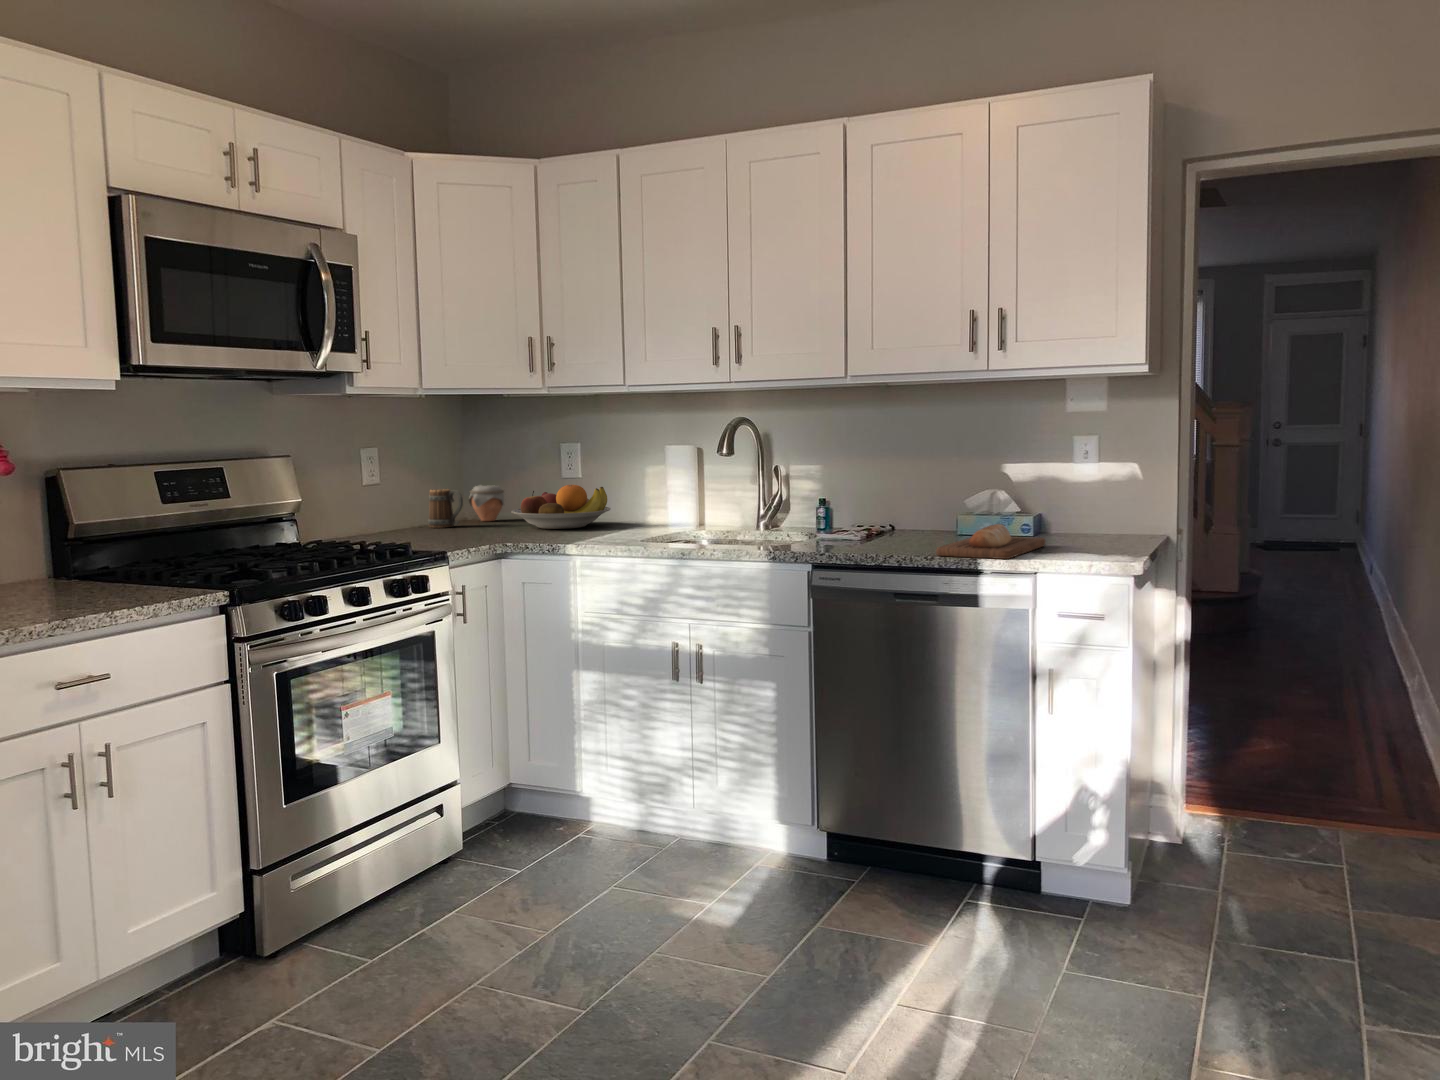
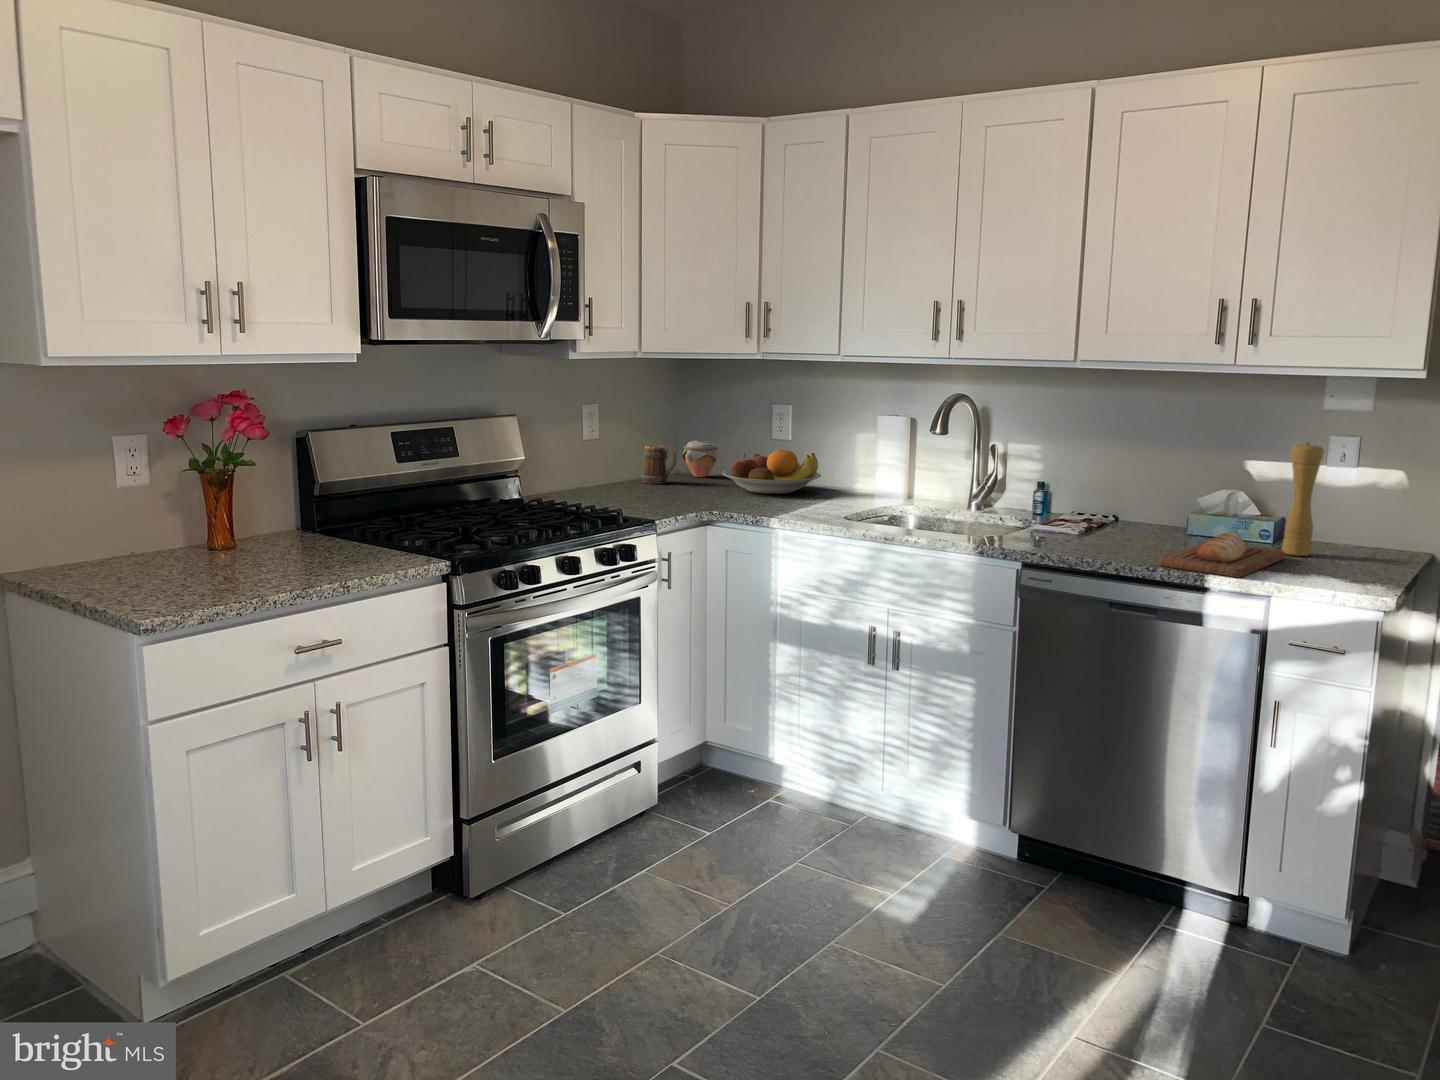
pepper mill: none [1043,439,1071,543] -> present [1282,442,1324,556]

